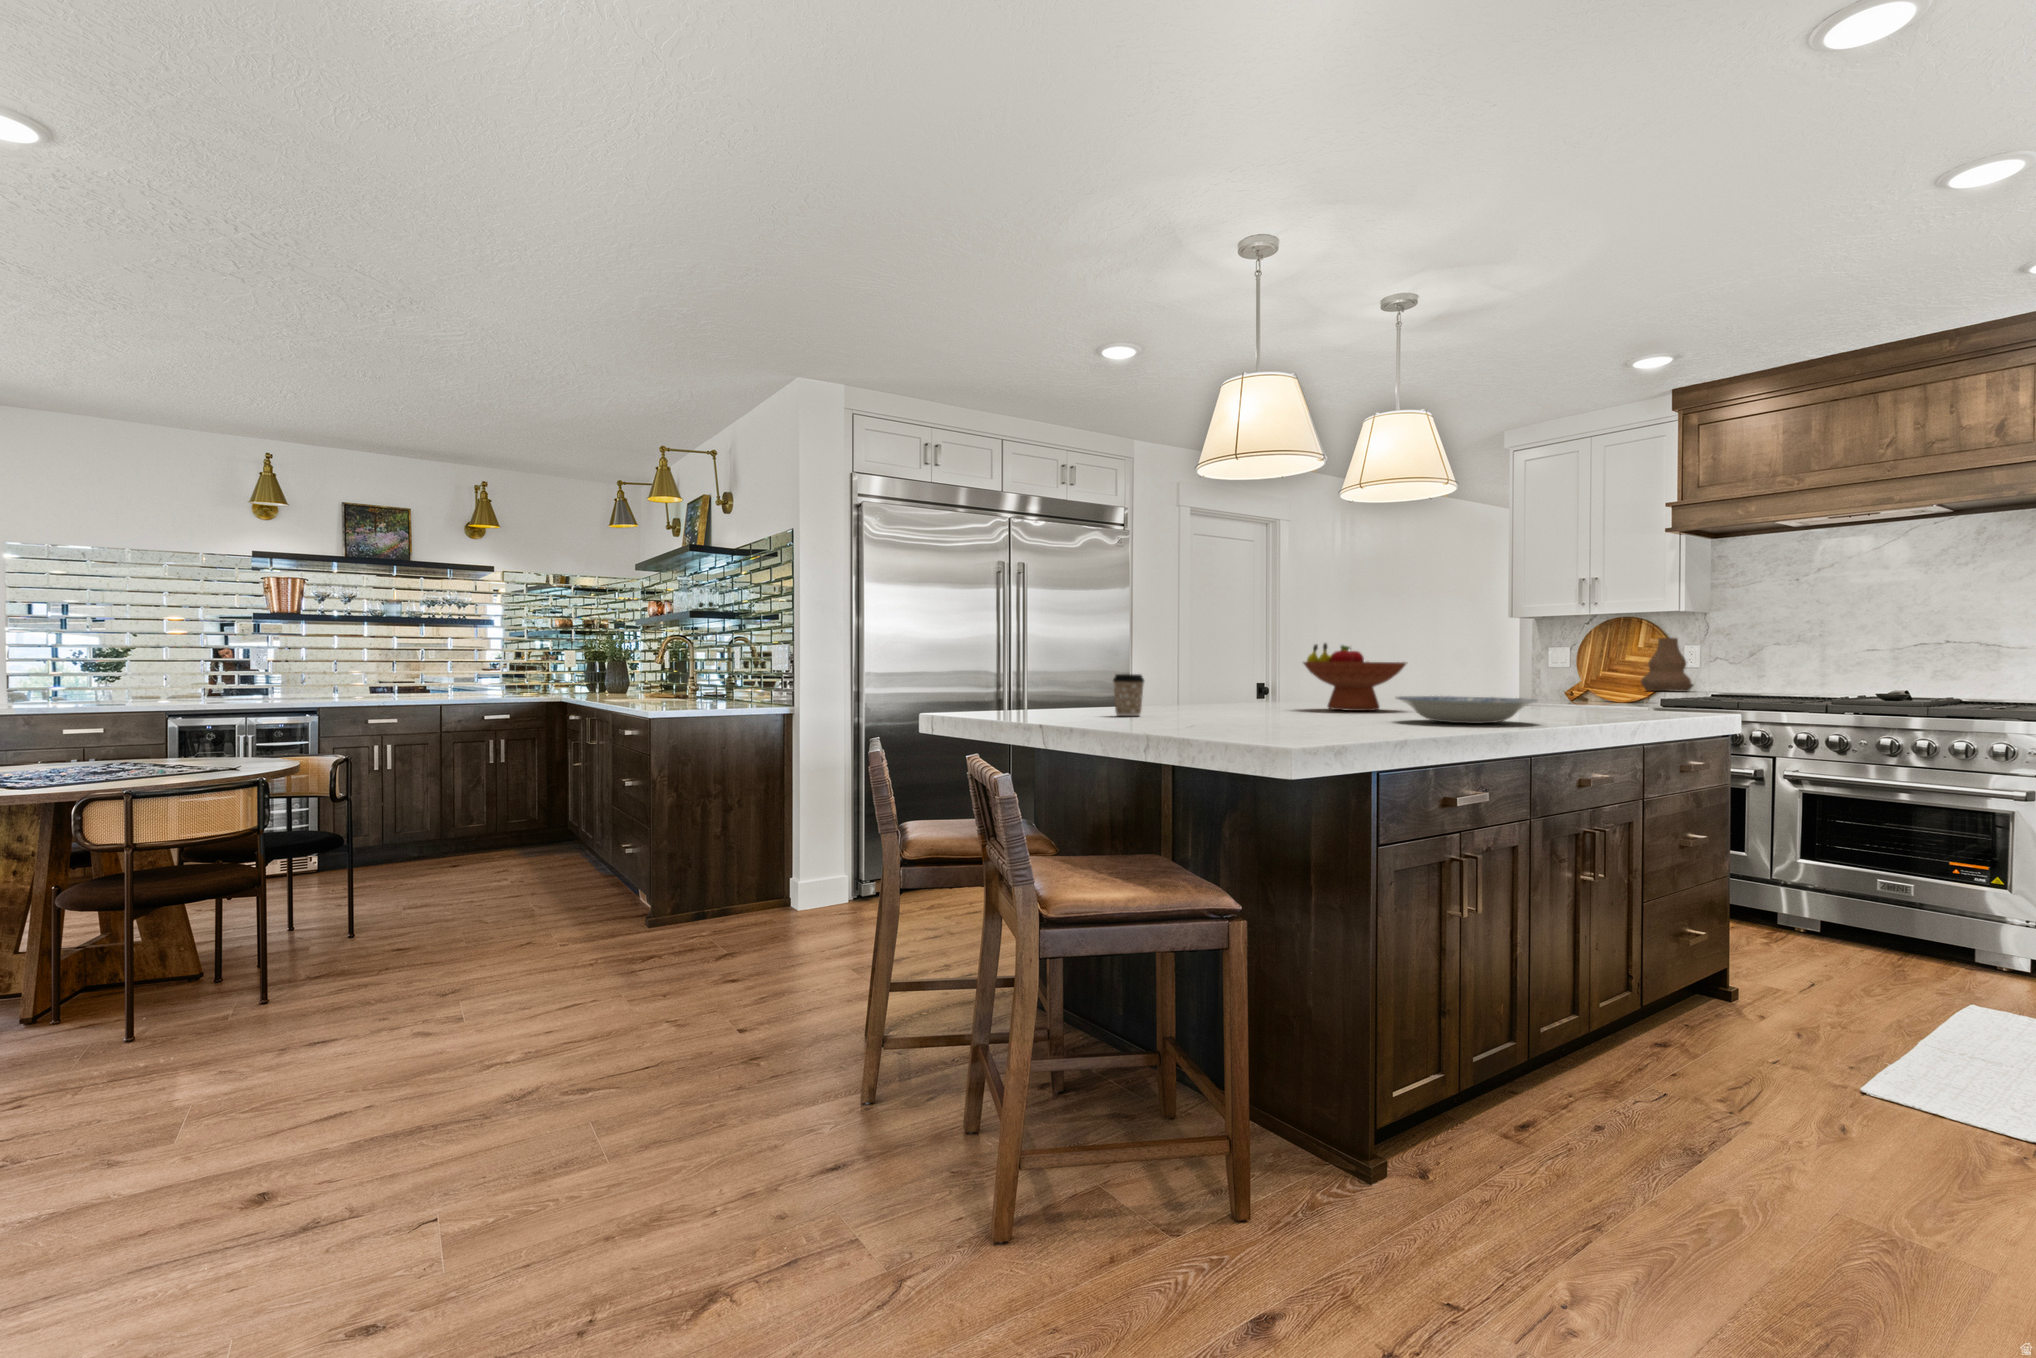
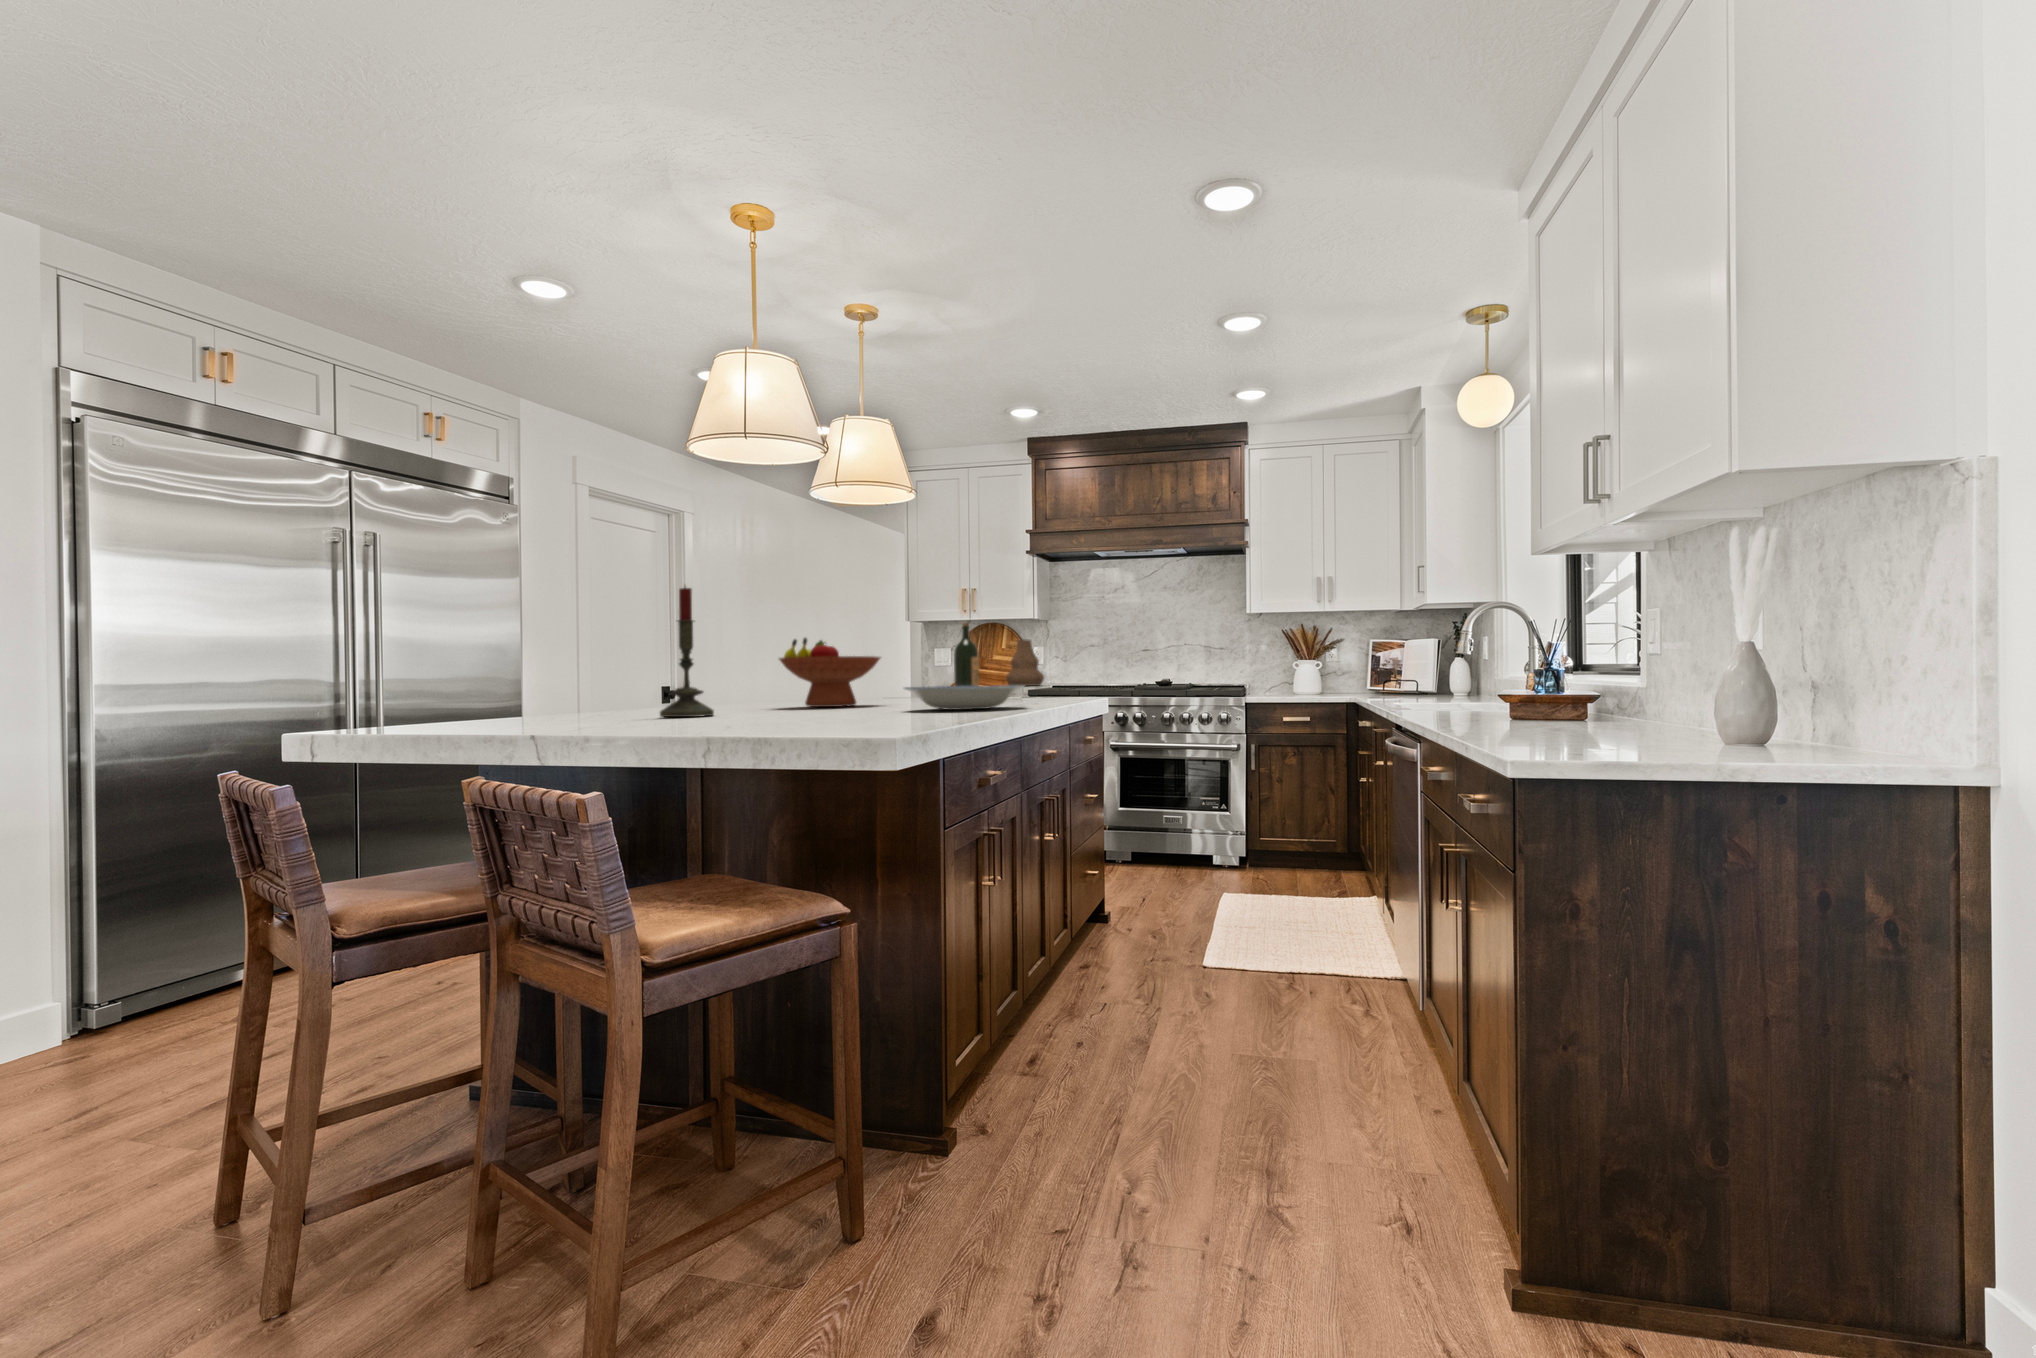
candle: none [1176,597,1223,715] -> present [660,587,714,717]
wine bottle: none [1530,623,1561,702] -> present [954,623,979,686]
coffee cup: present [1113,674,1144,716] -> none [588,672,629,722]

